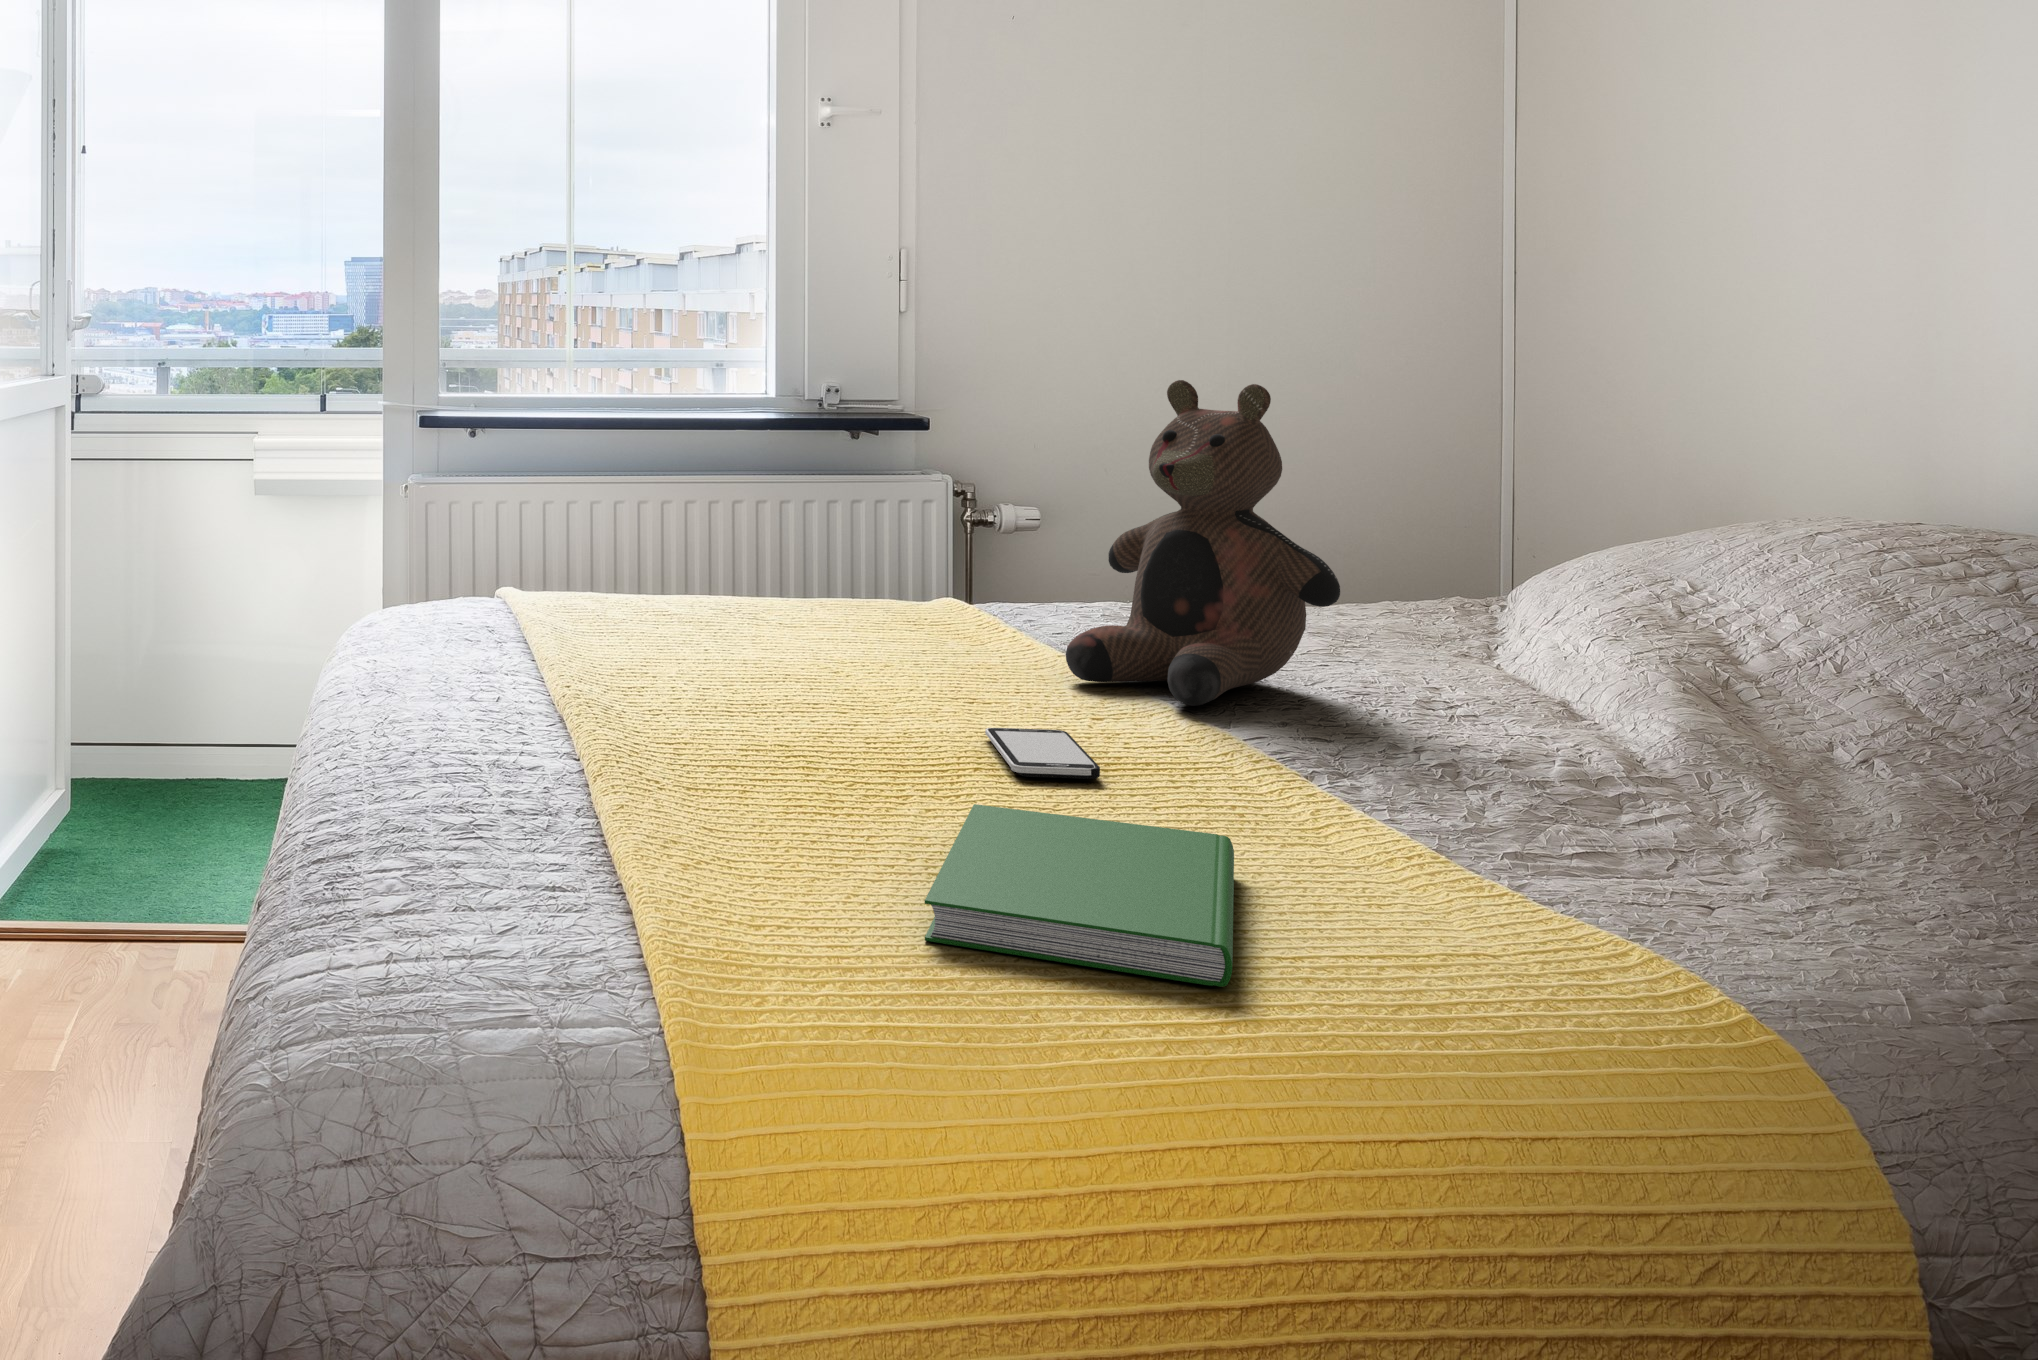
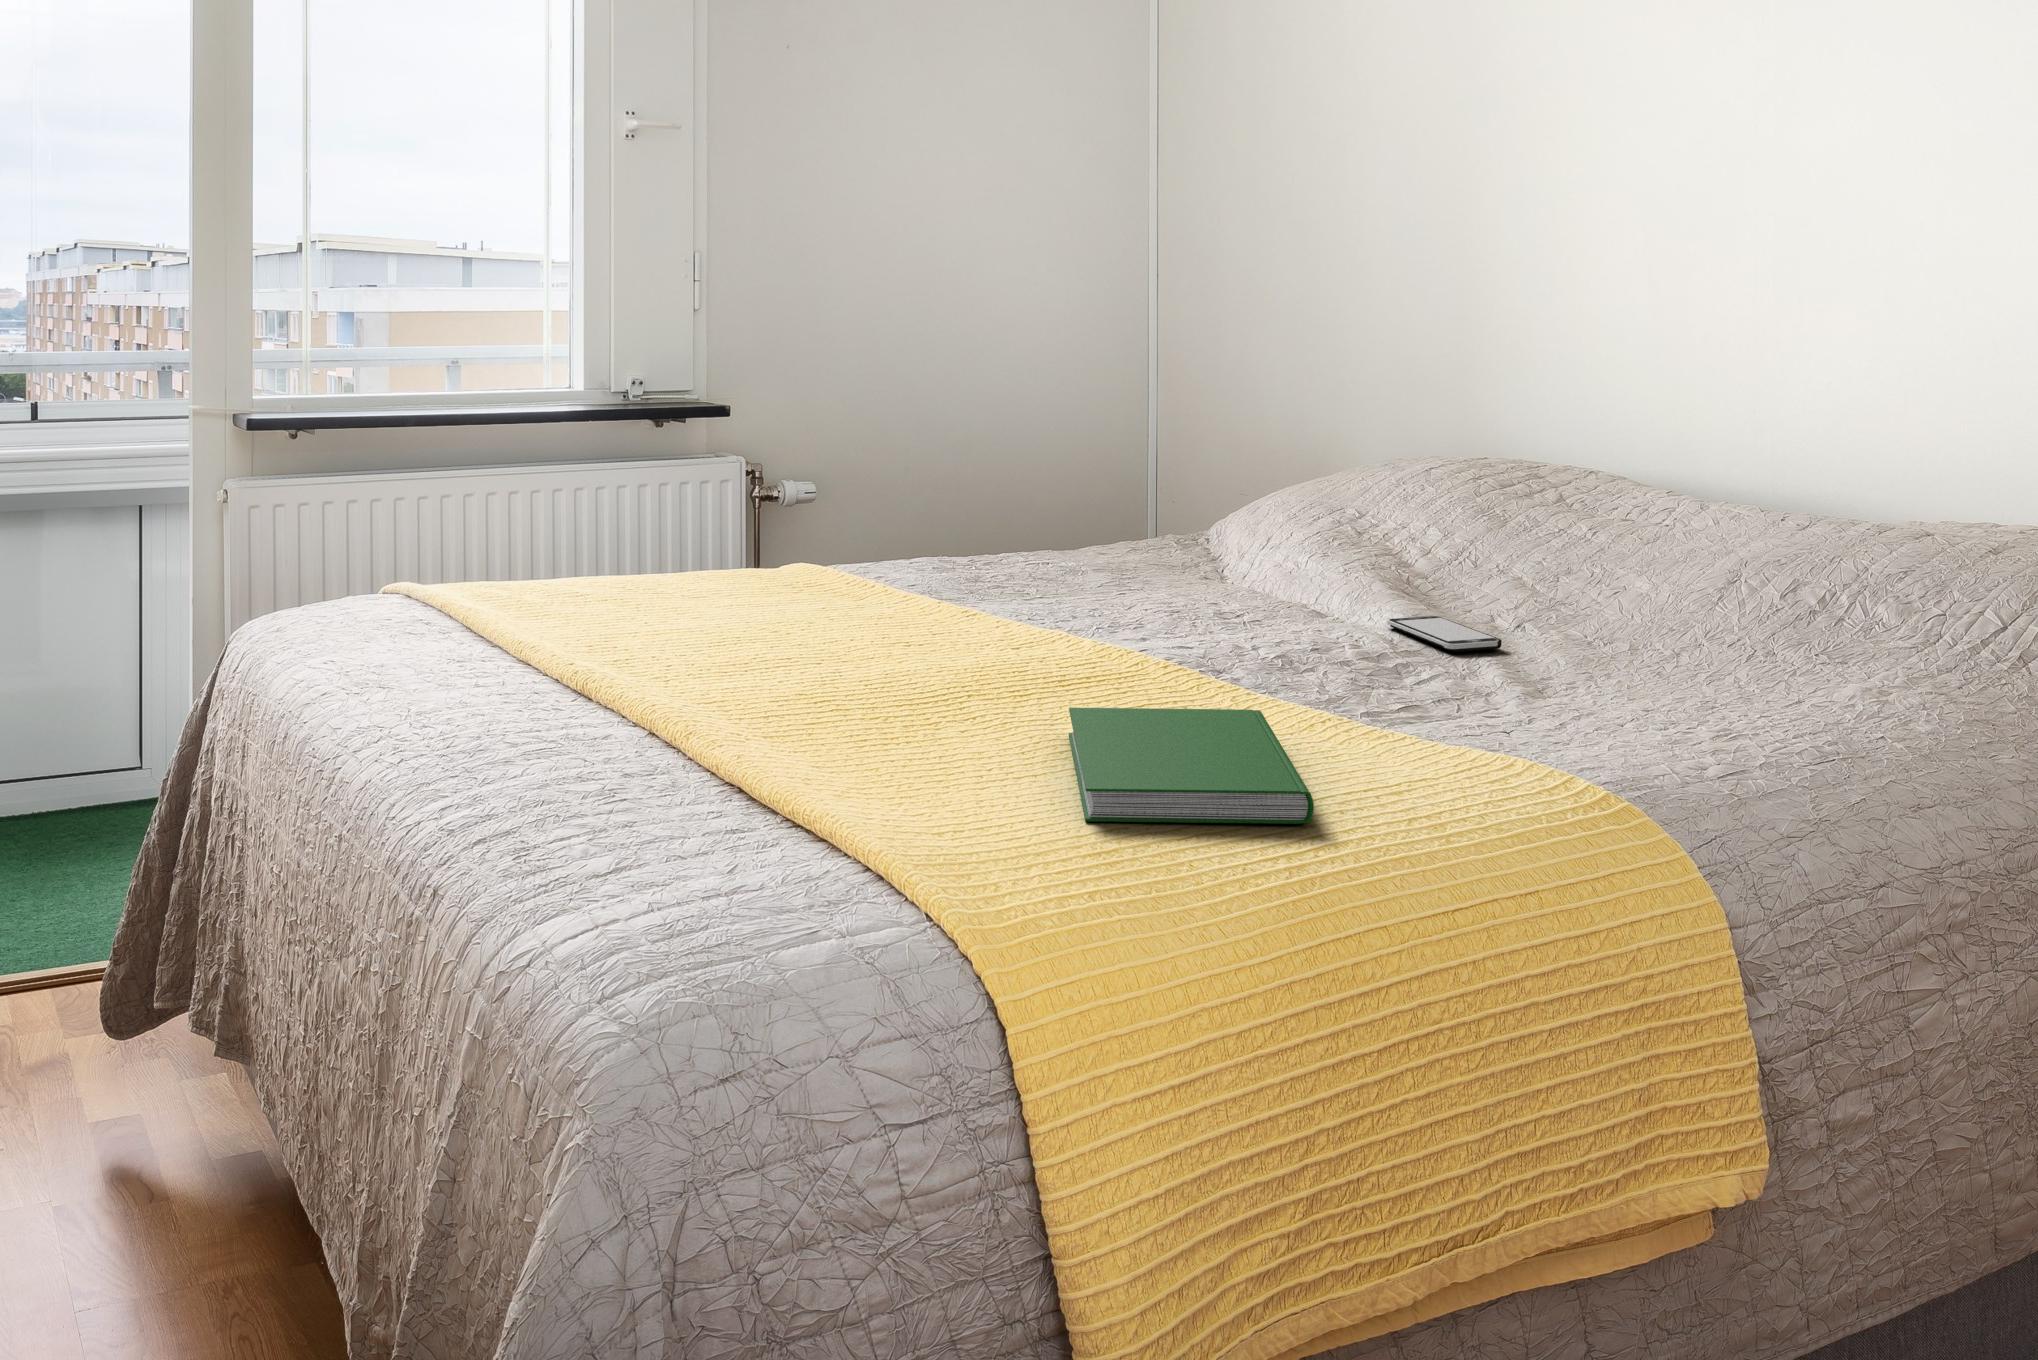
teddy bear: present [1066,380,1340,706] -> none [1055,344,1260,611]
smartphone: present [985,728,1100,779] -> present [1387,616,1501,652]

